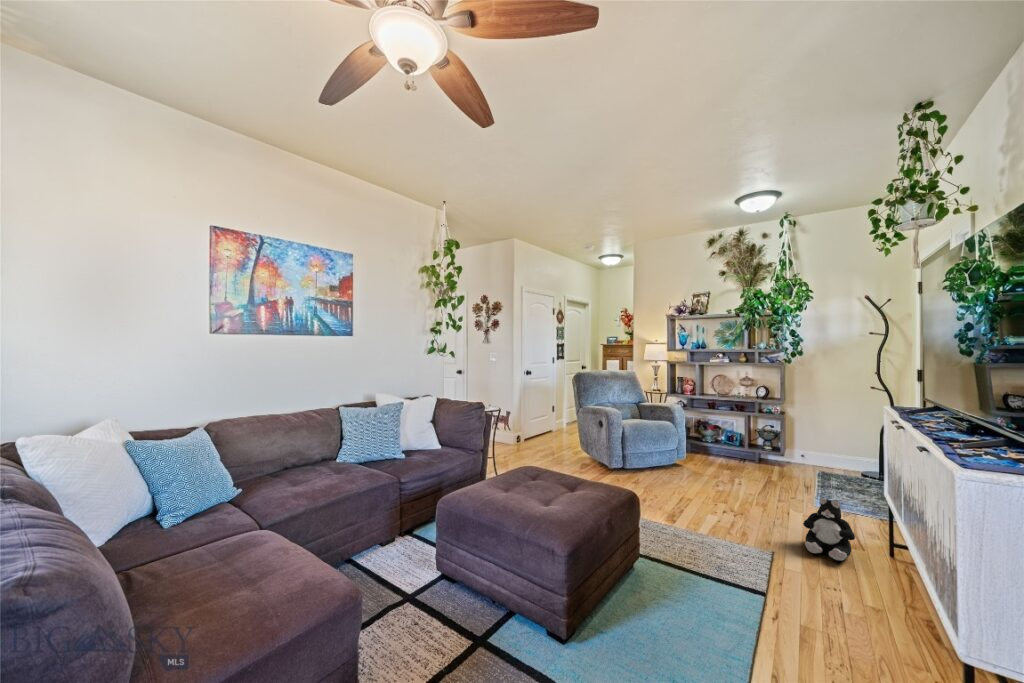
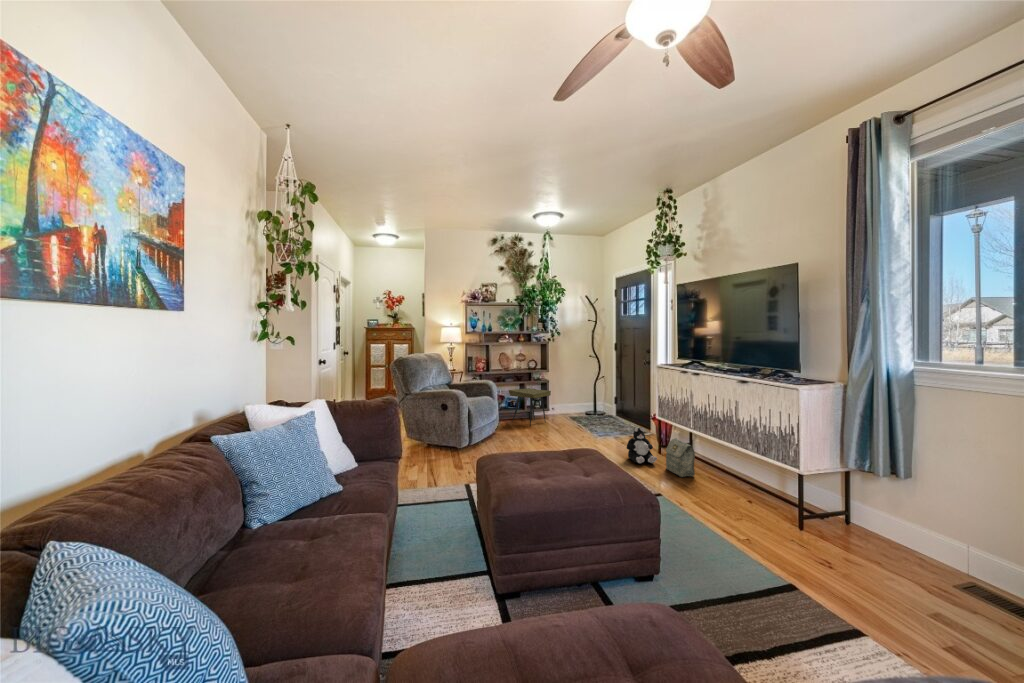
side table: none [723,418,775,469] -> present [509,388,551,426]
bag: none [848,531,893,607] -> present [666,438,695,477]

